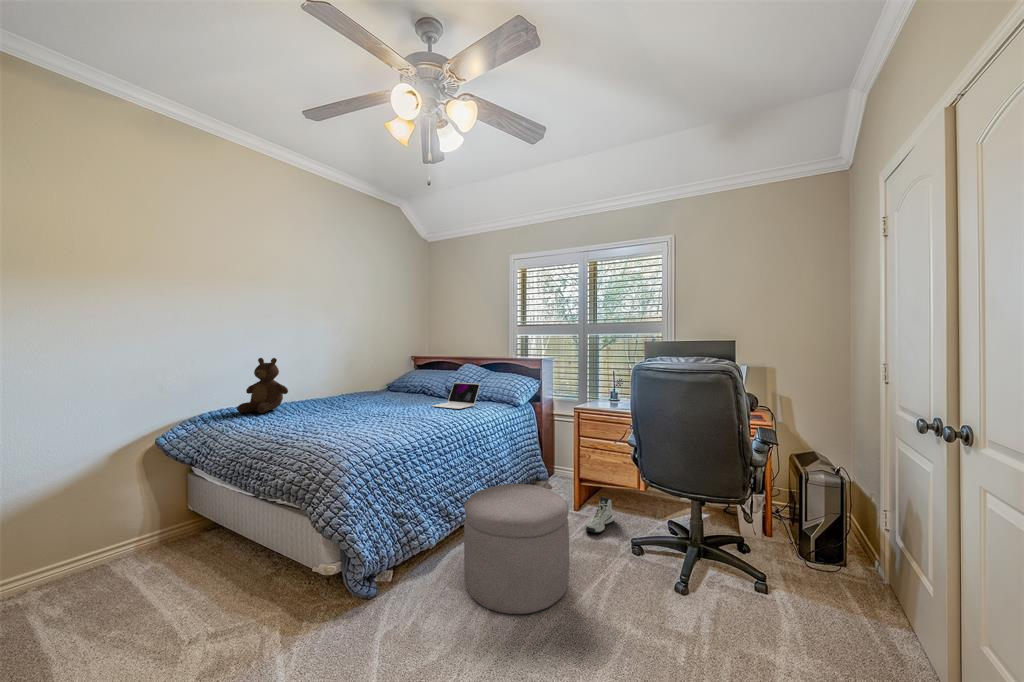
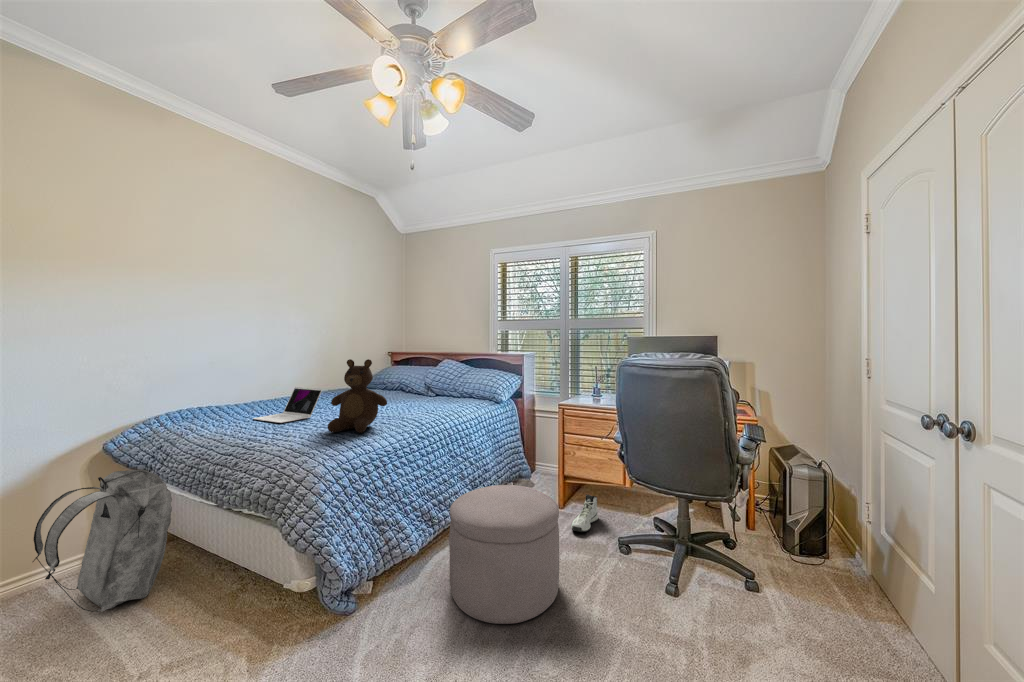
teddy bear: present [237,358,288,413] -> present [328,359,387,433]
laptop: present [433,382,480,409] -> present [253,387,322,423]
backpack: none [97,462,215,589] -> present [33,470,172,612]

